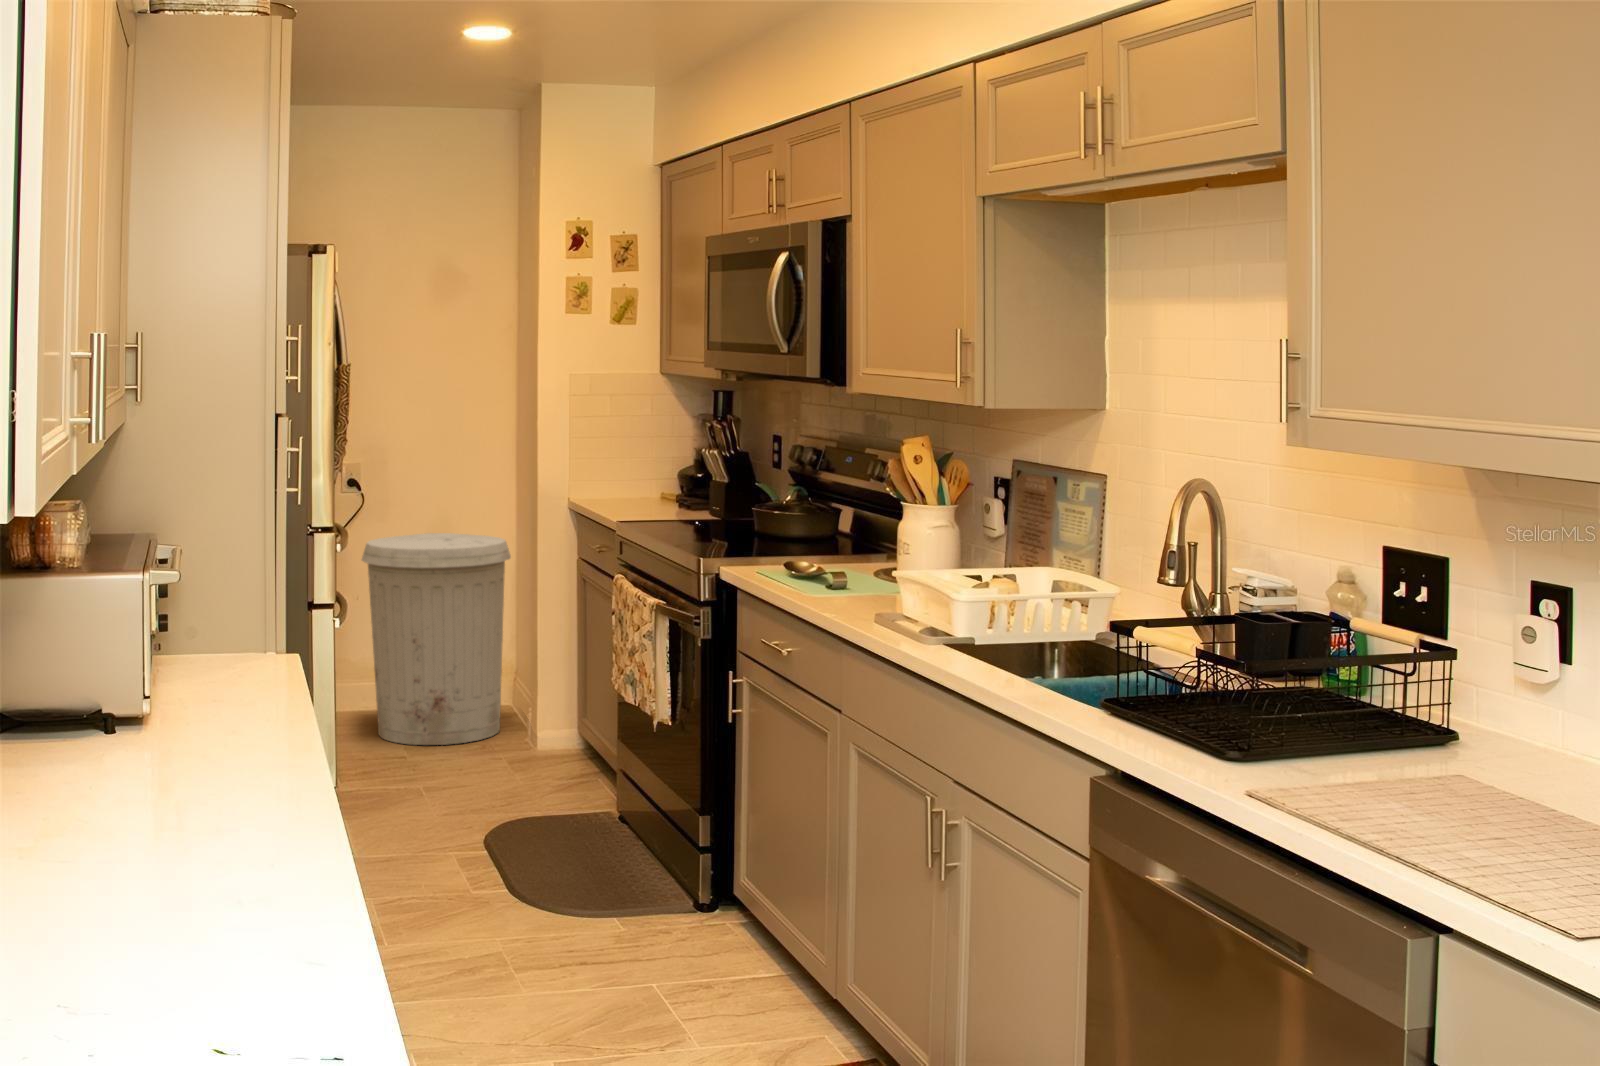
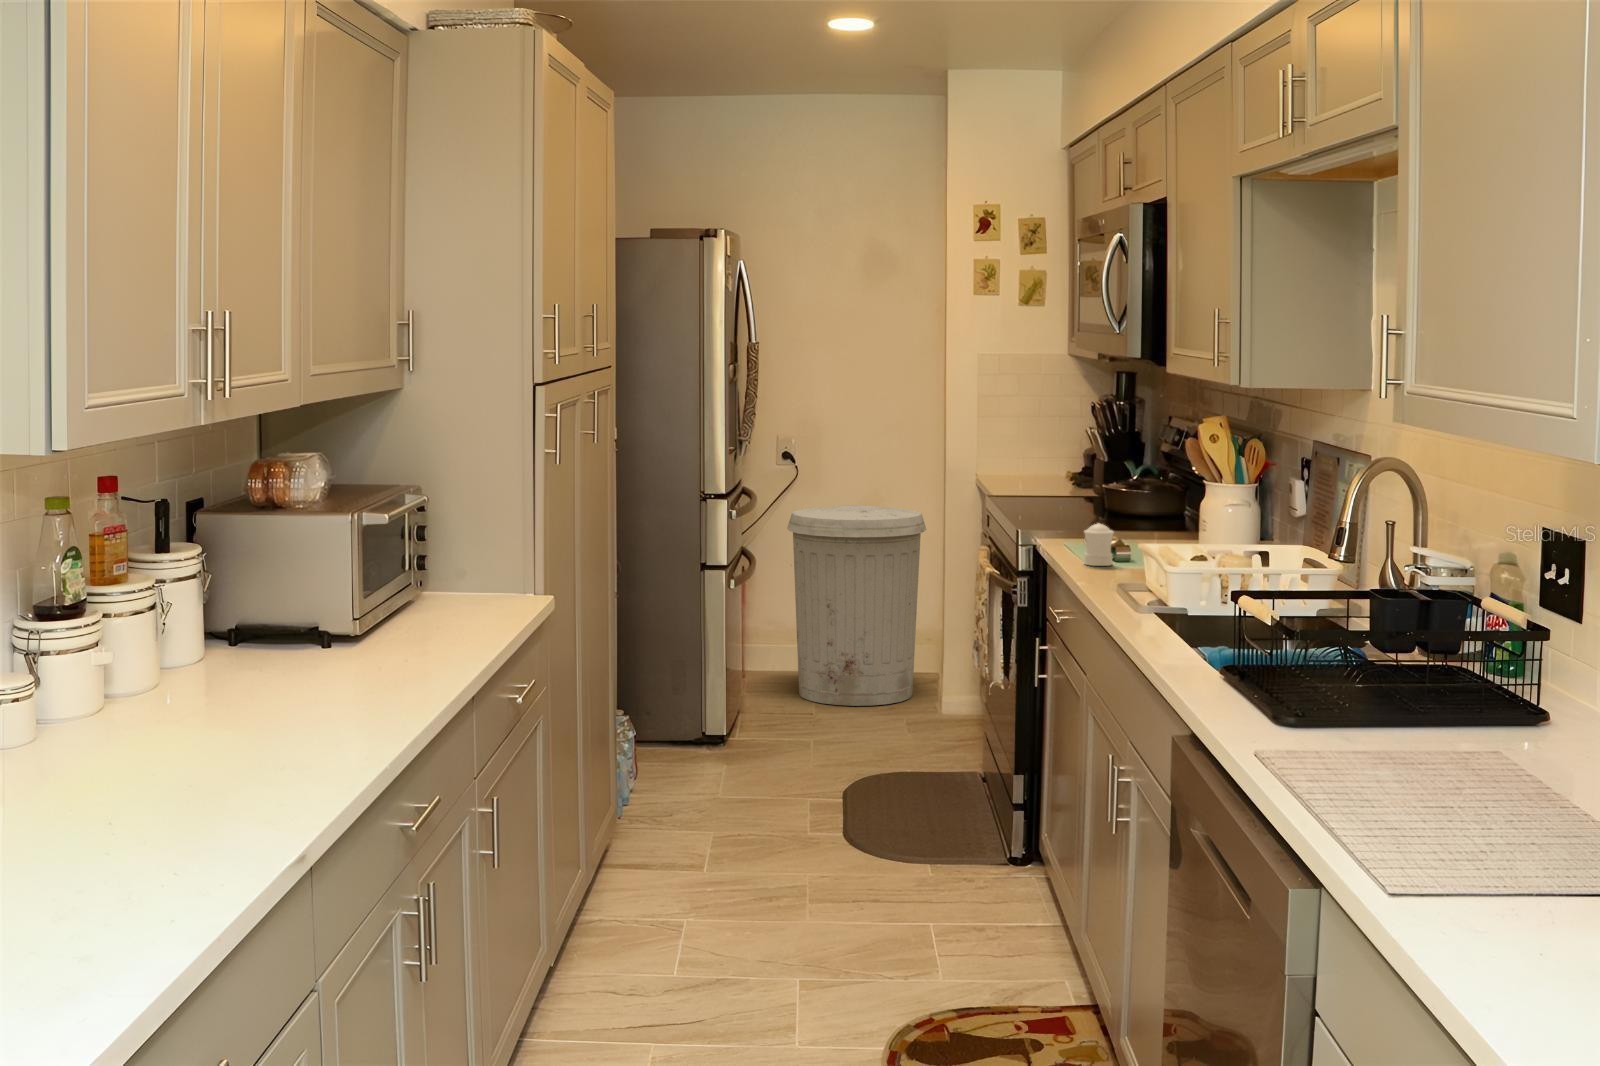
salt shaker: none [804,549,836,595] -> present [1084,523,1114,566]

